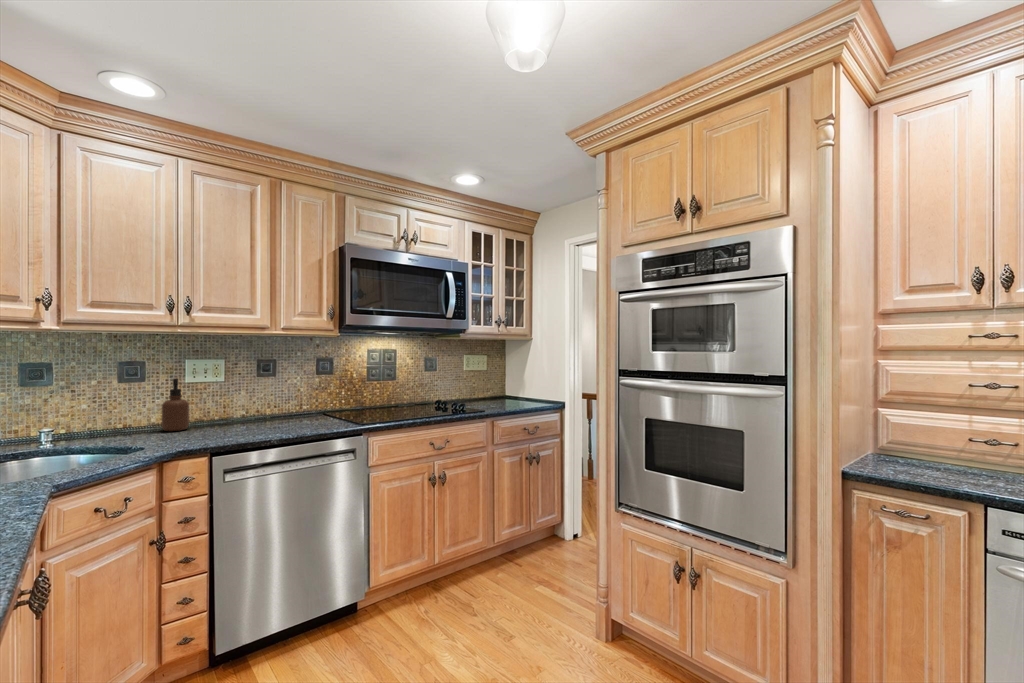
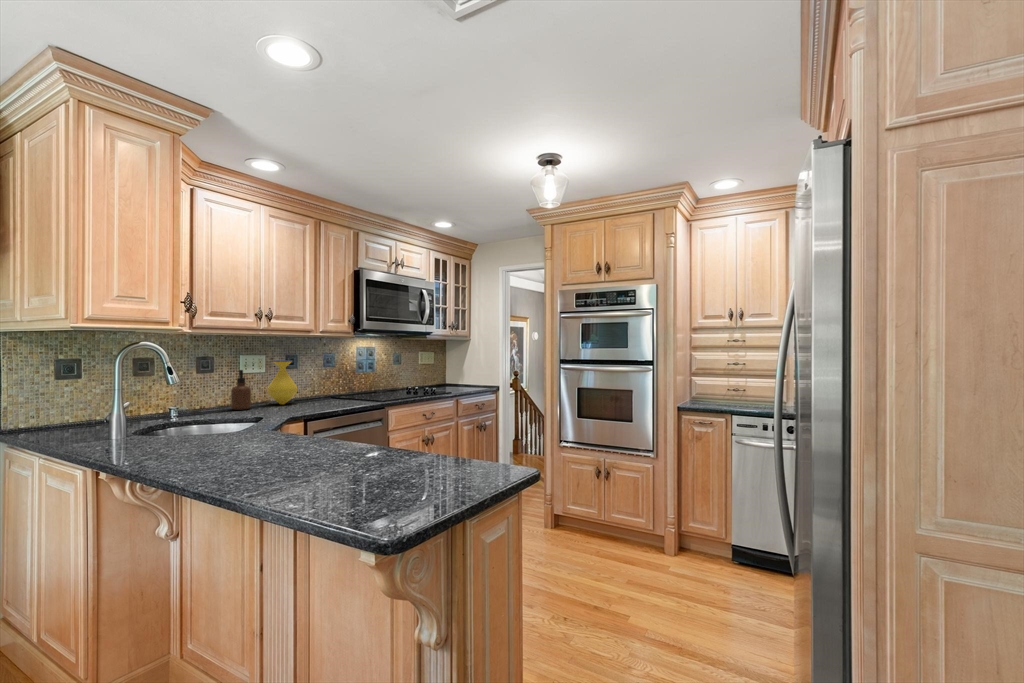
vase: none [223,366,263,424] -> present [267,360,298,404]

